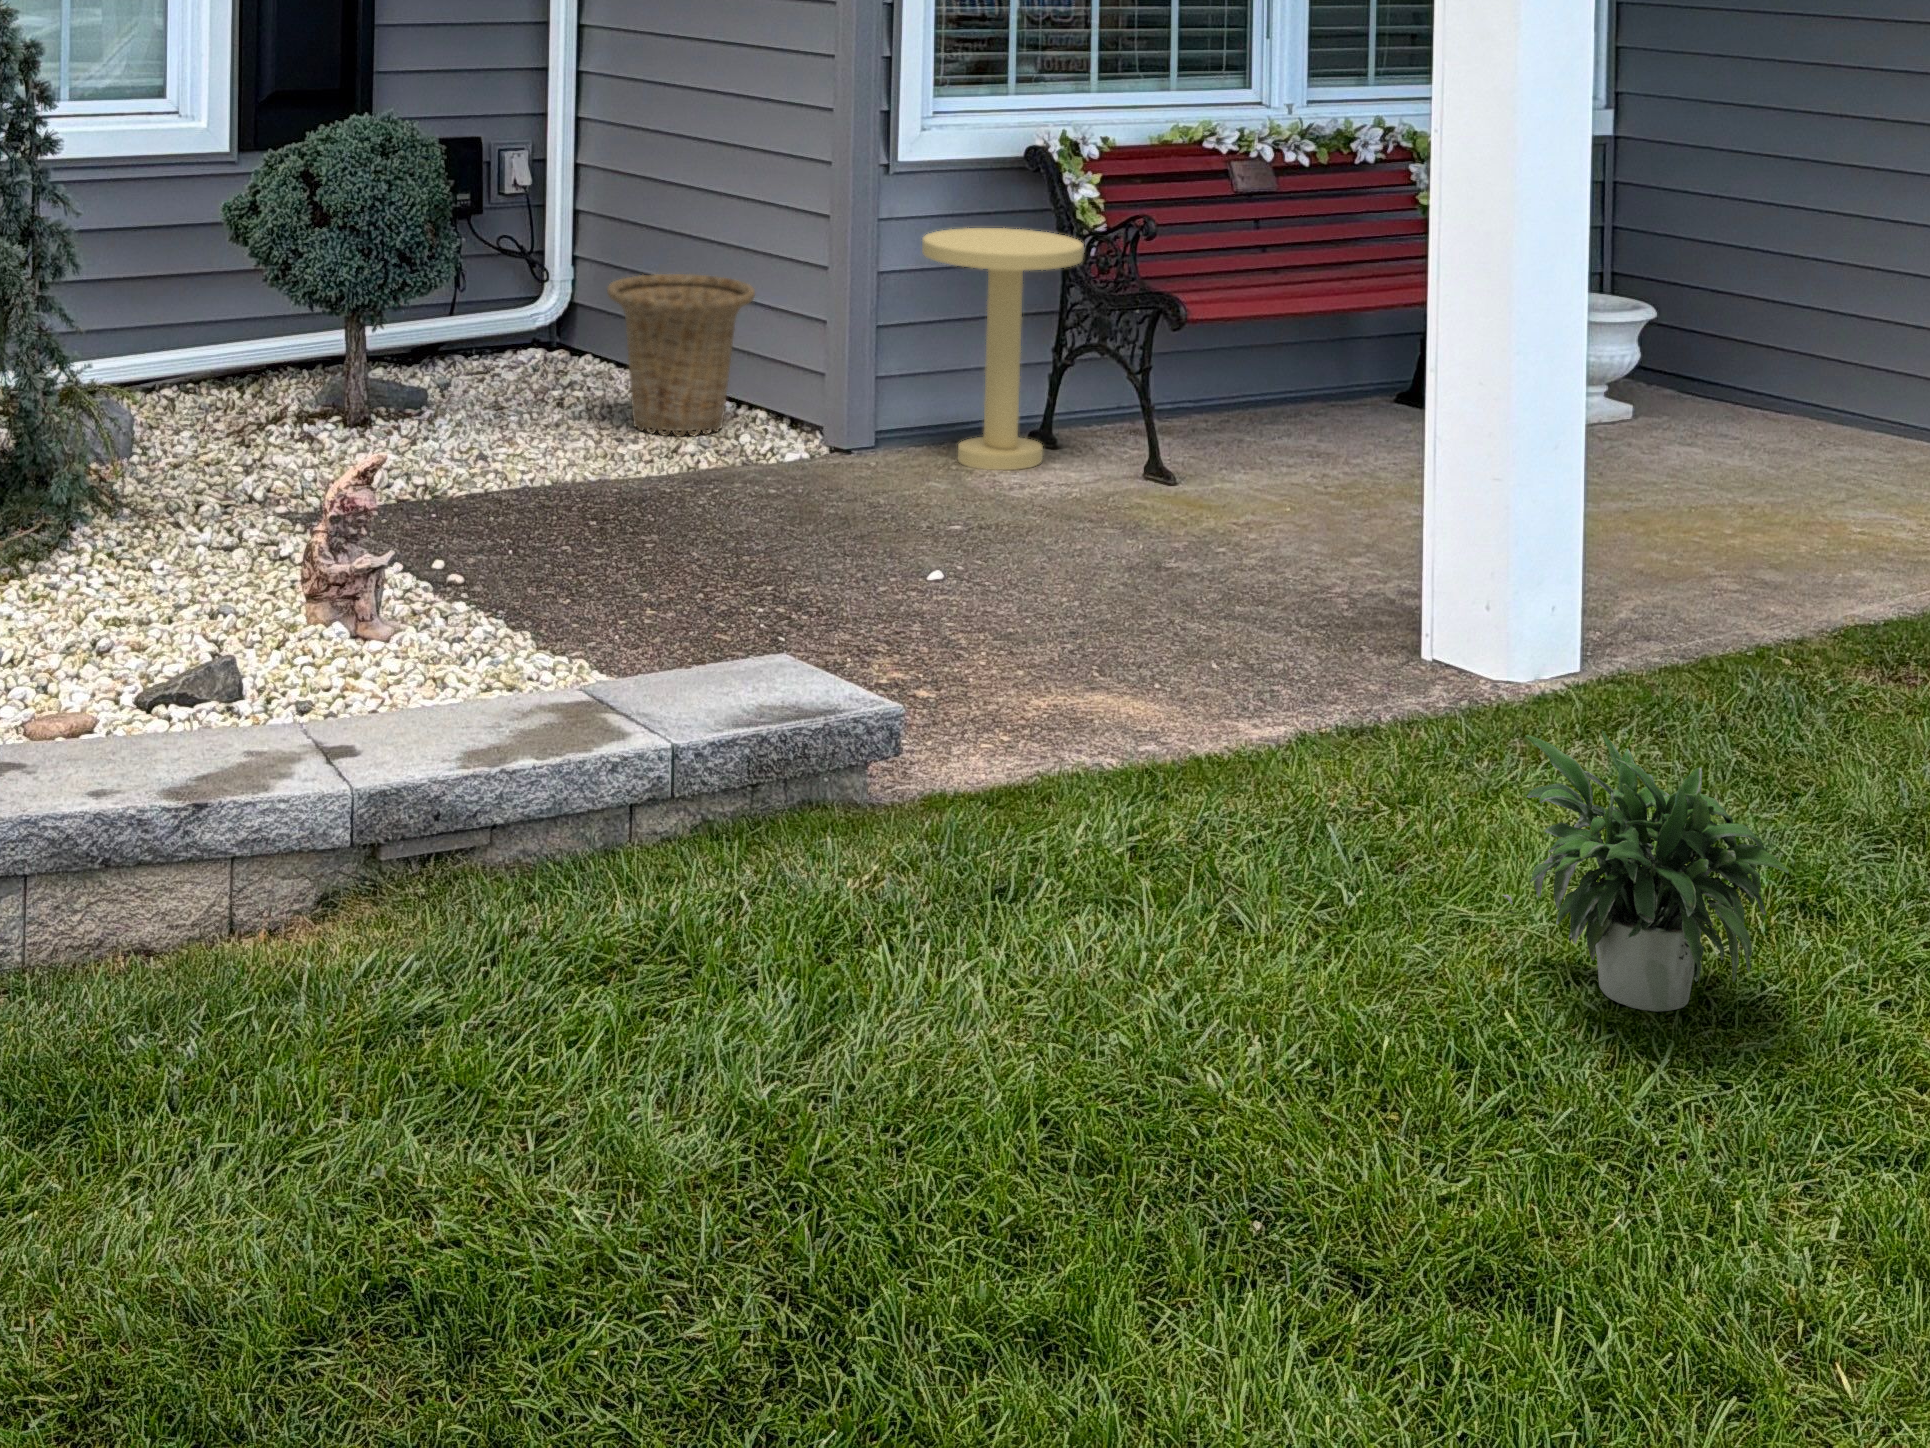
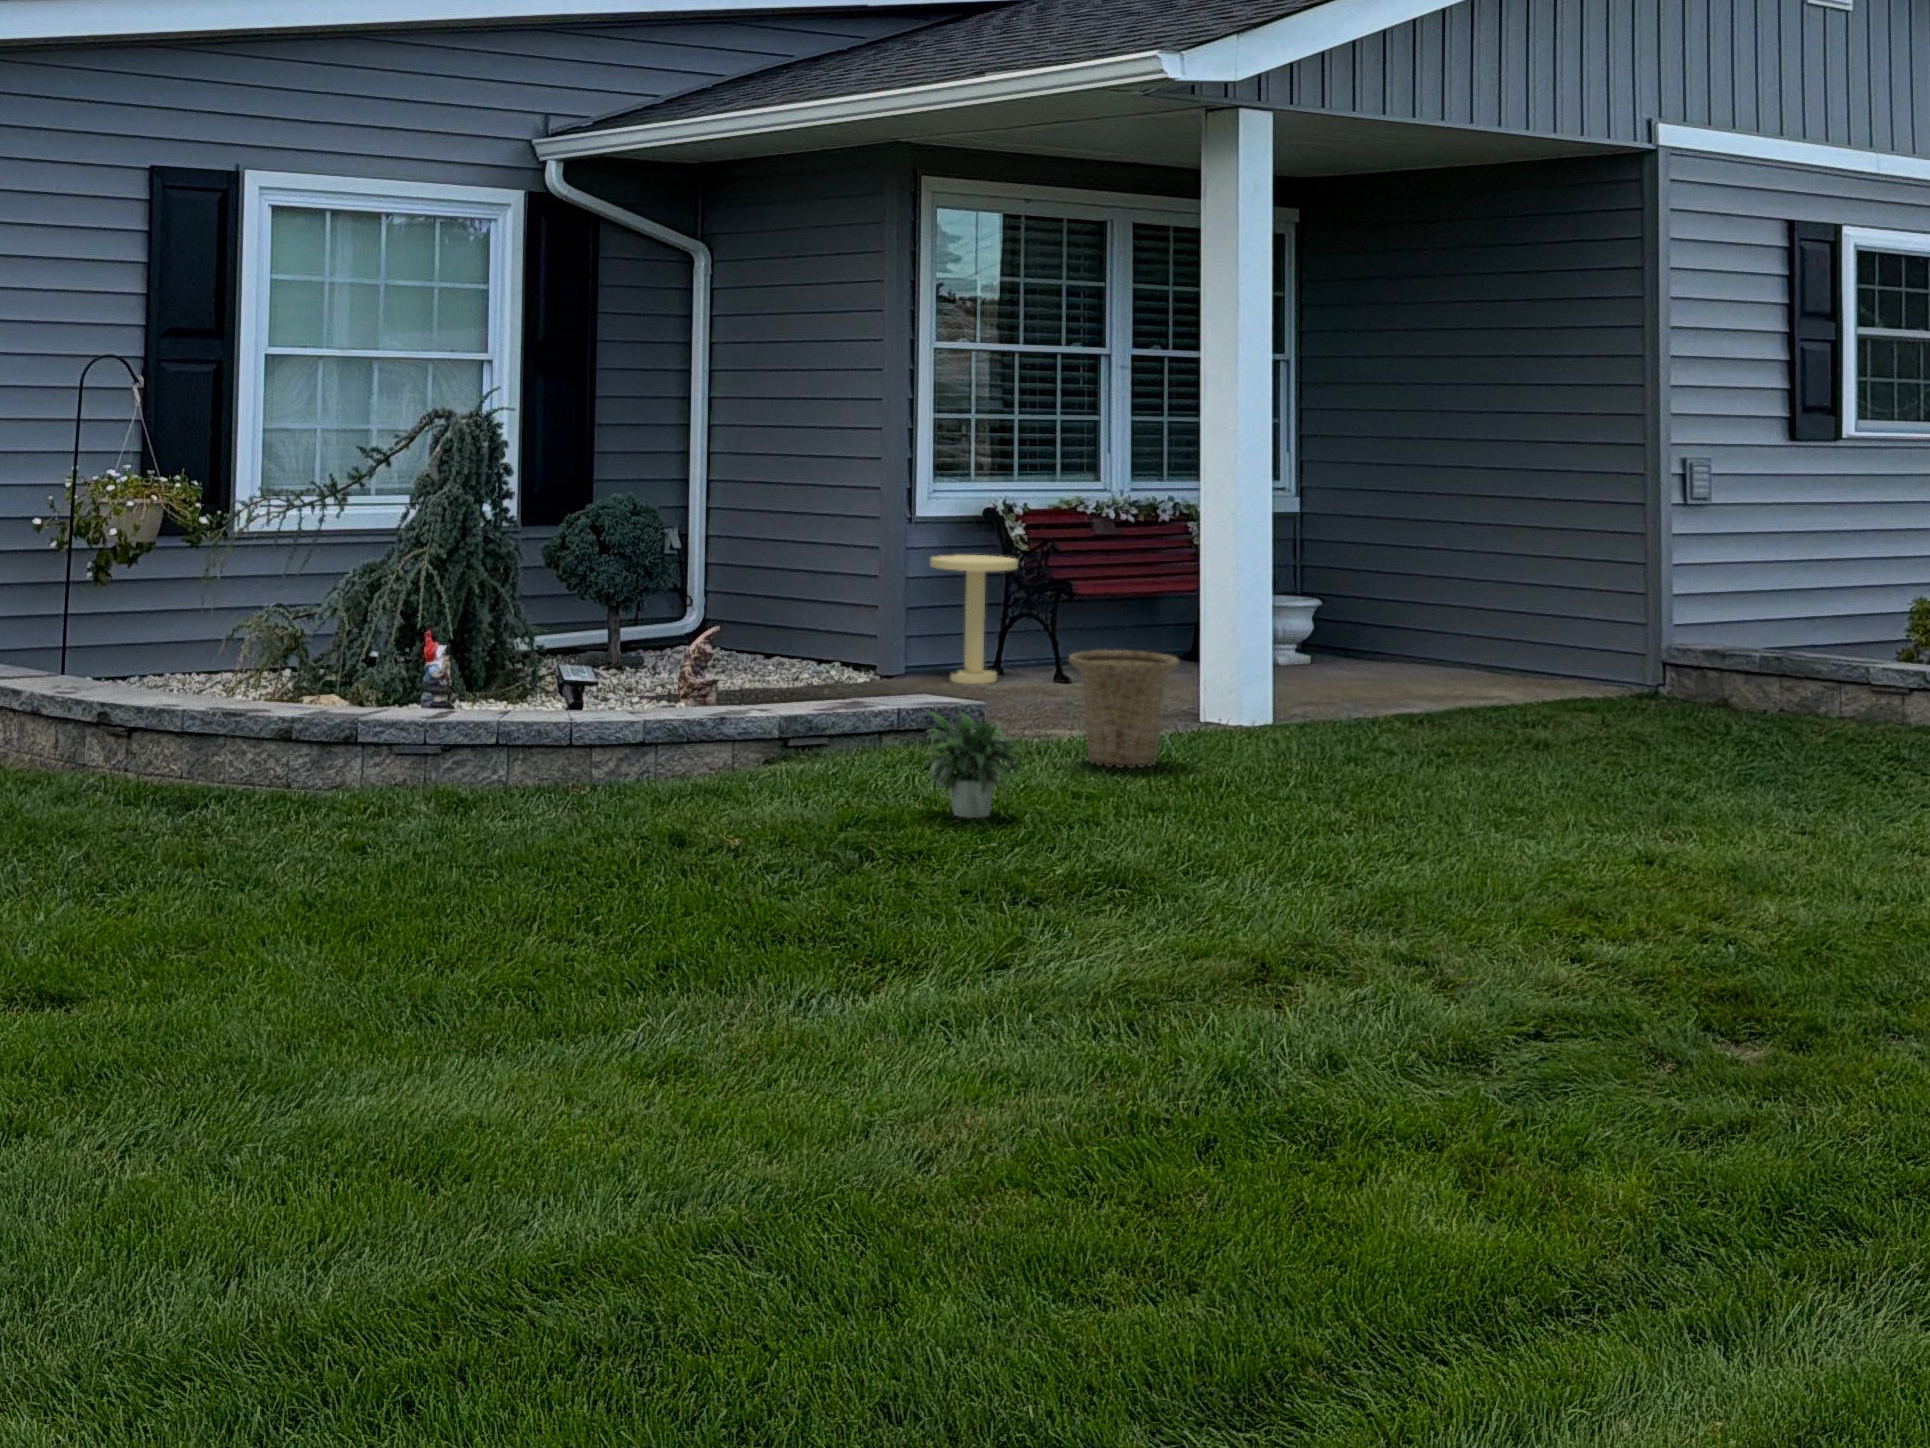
basket: present [607,274,755,437] -> present [1069,650,1179,768]
potted plant: present [1503,729,1789,1011] -> present [924,711,1025,818]

